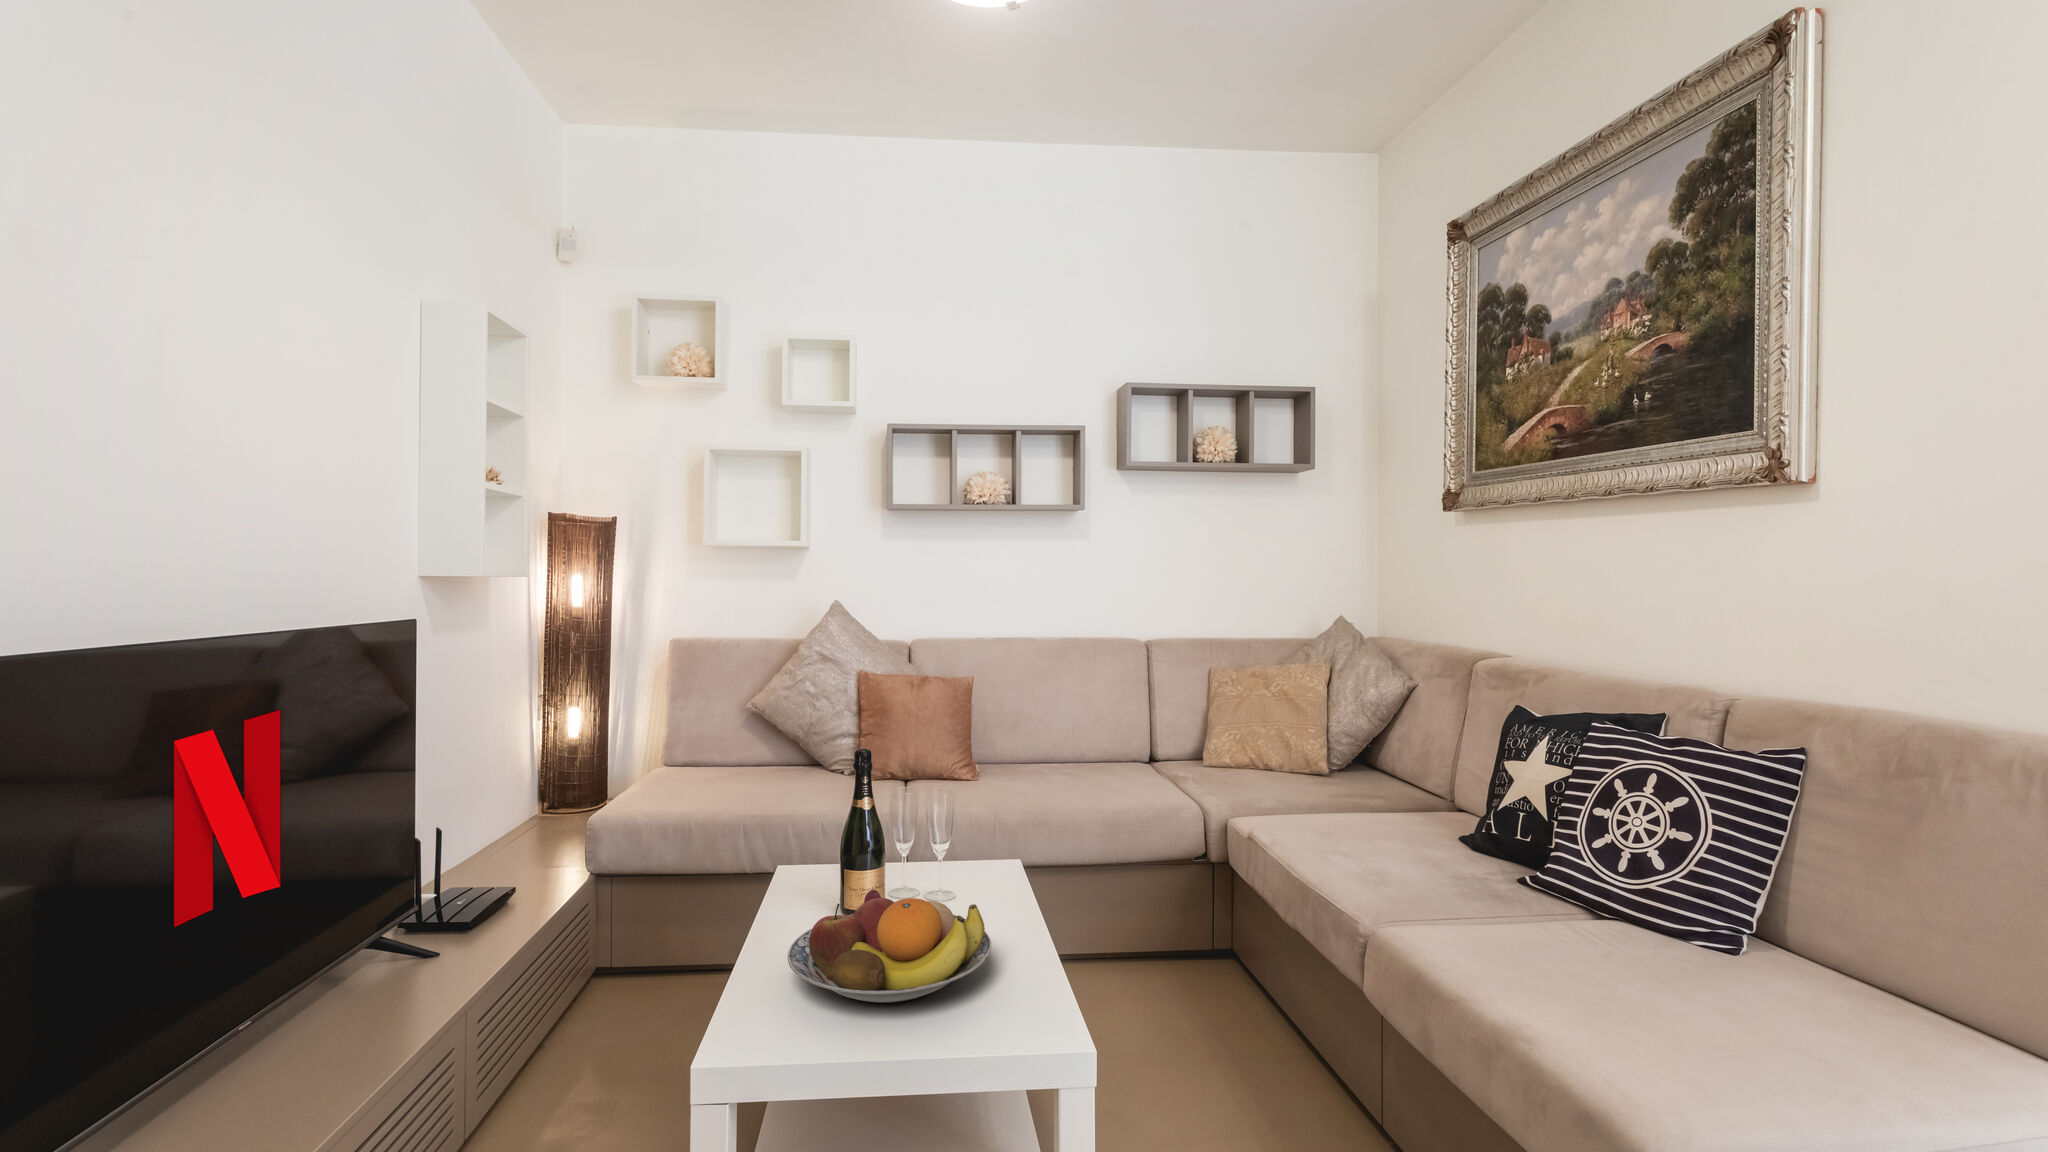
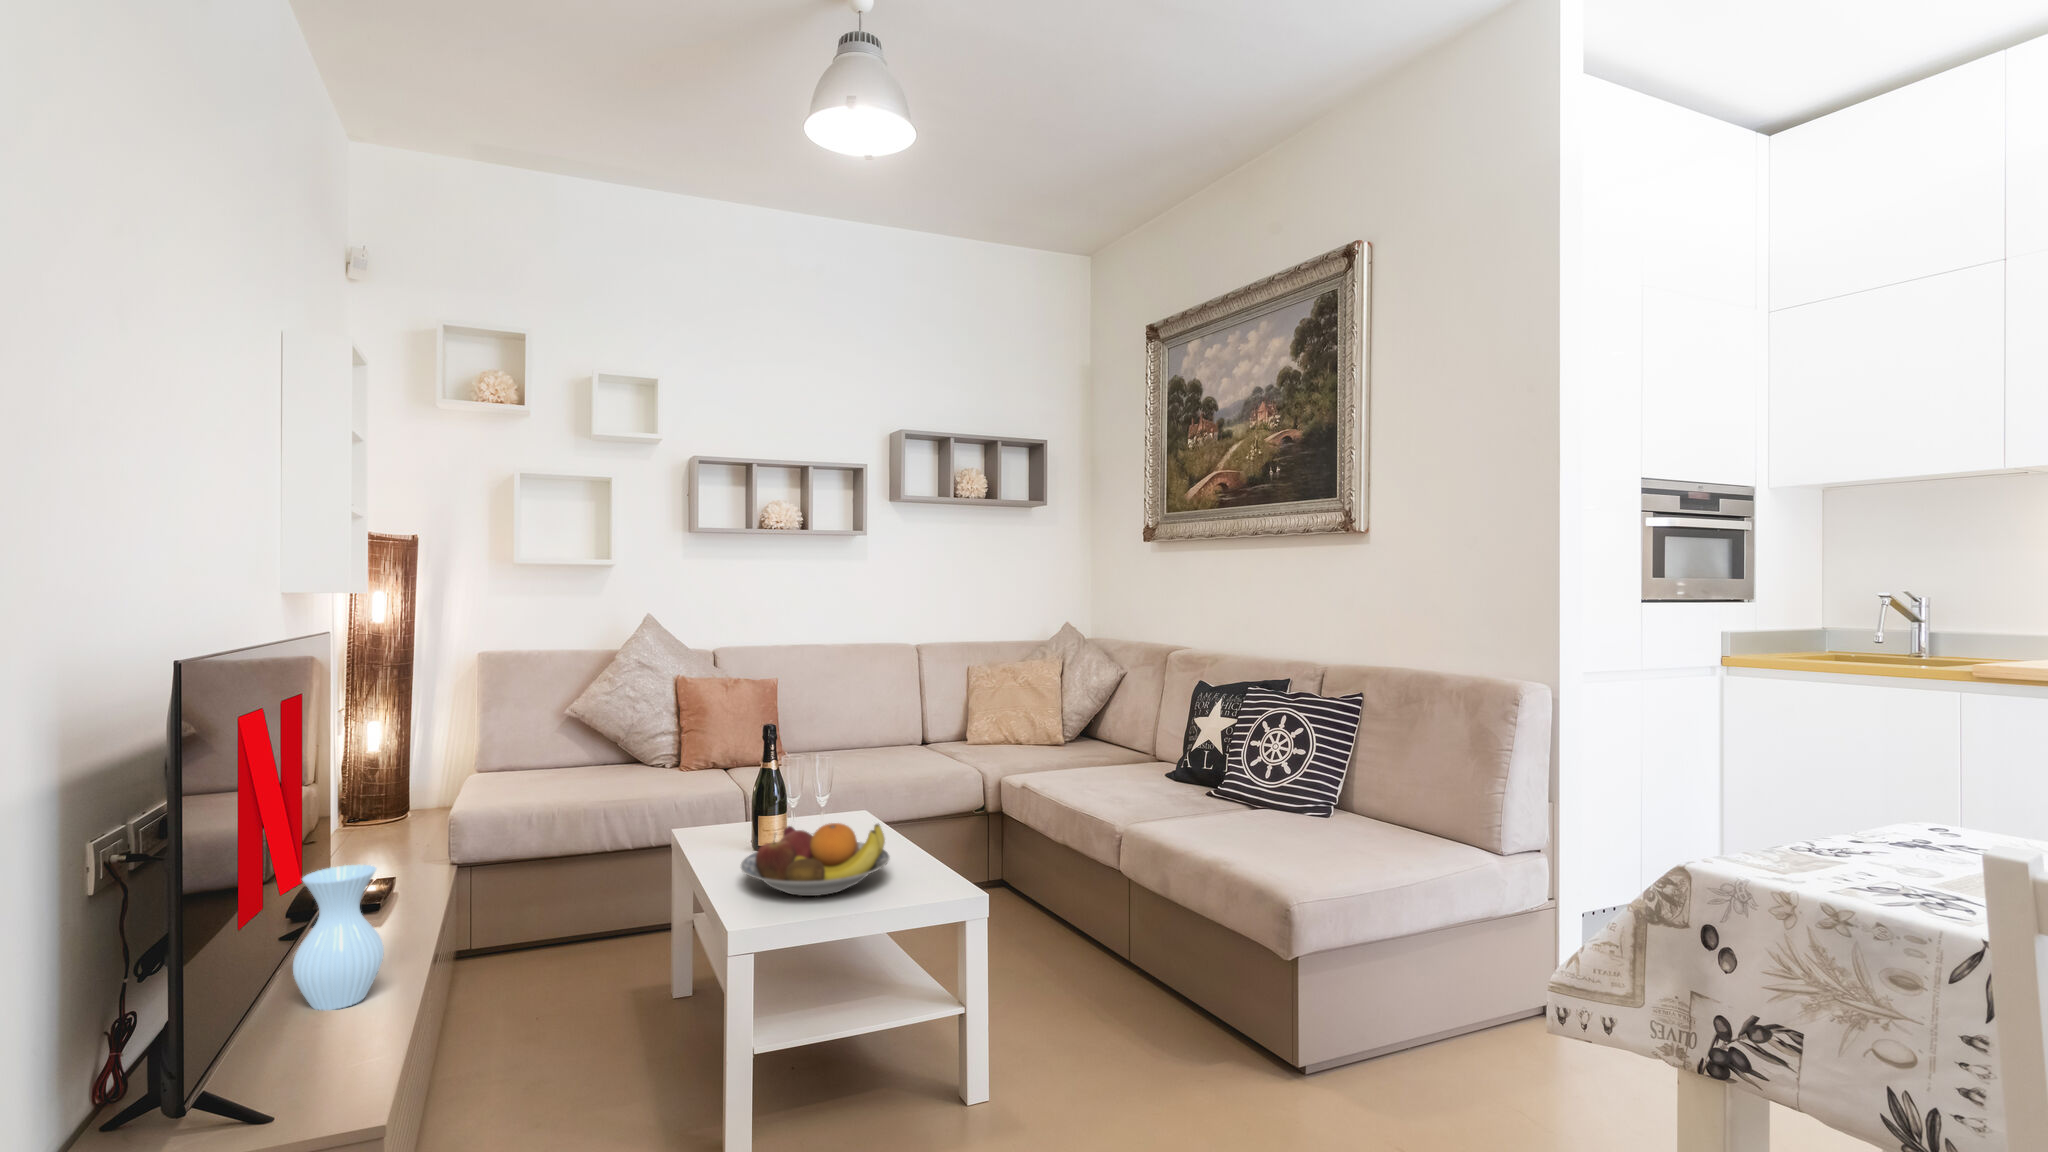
vase: none [242,904,356,1086] -> present [293,864,384,1010]

